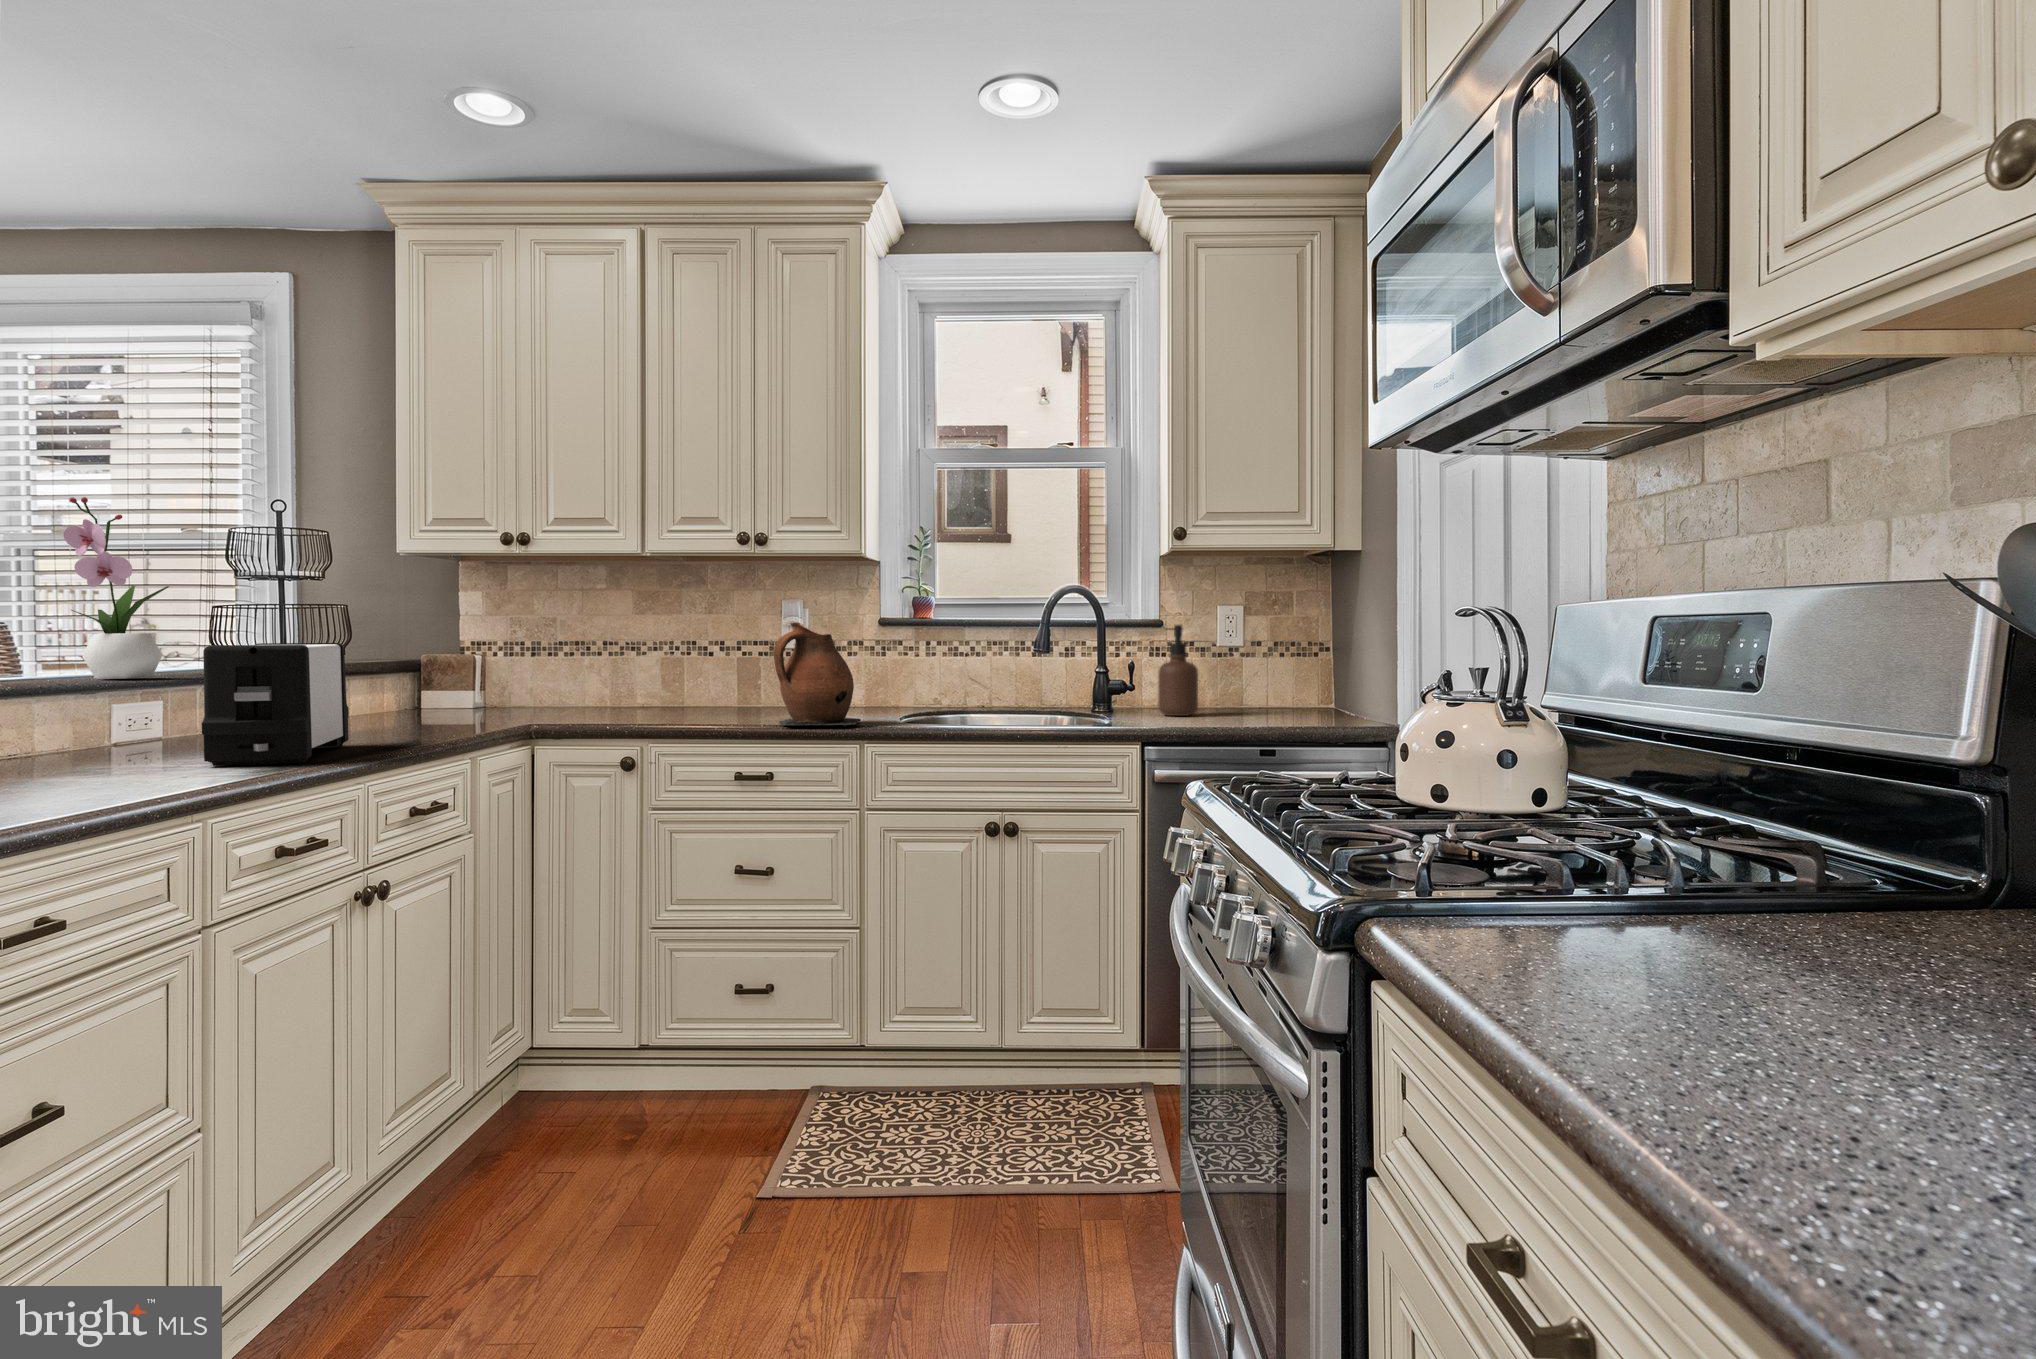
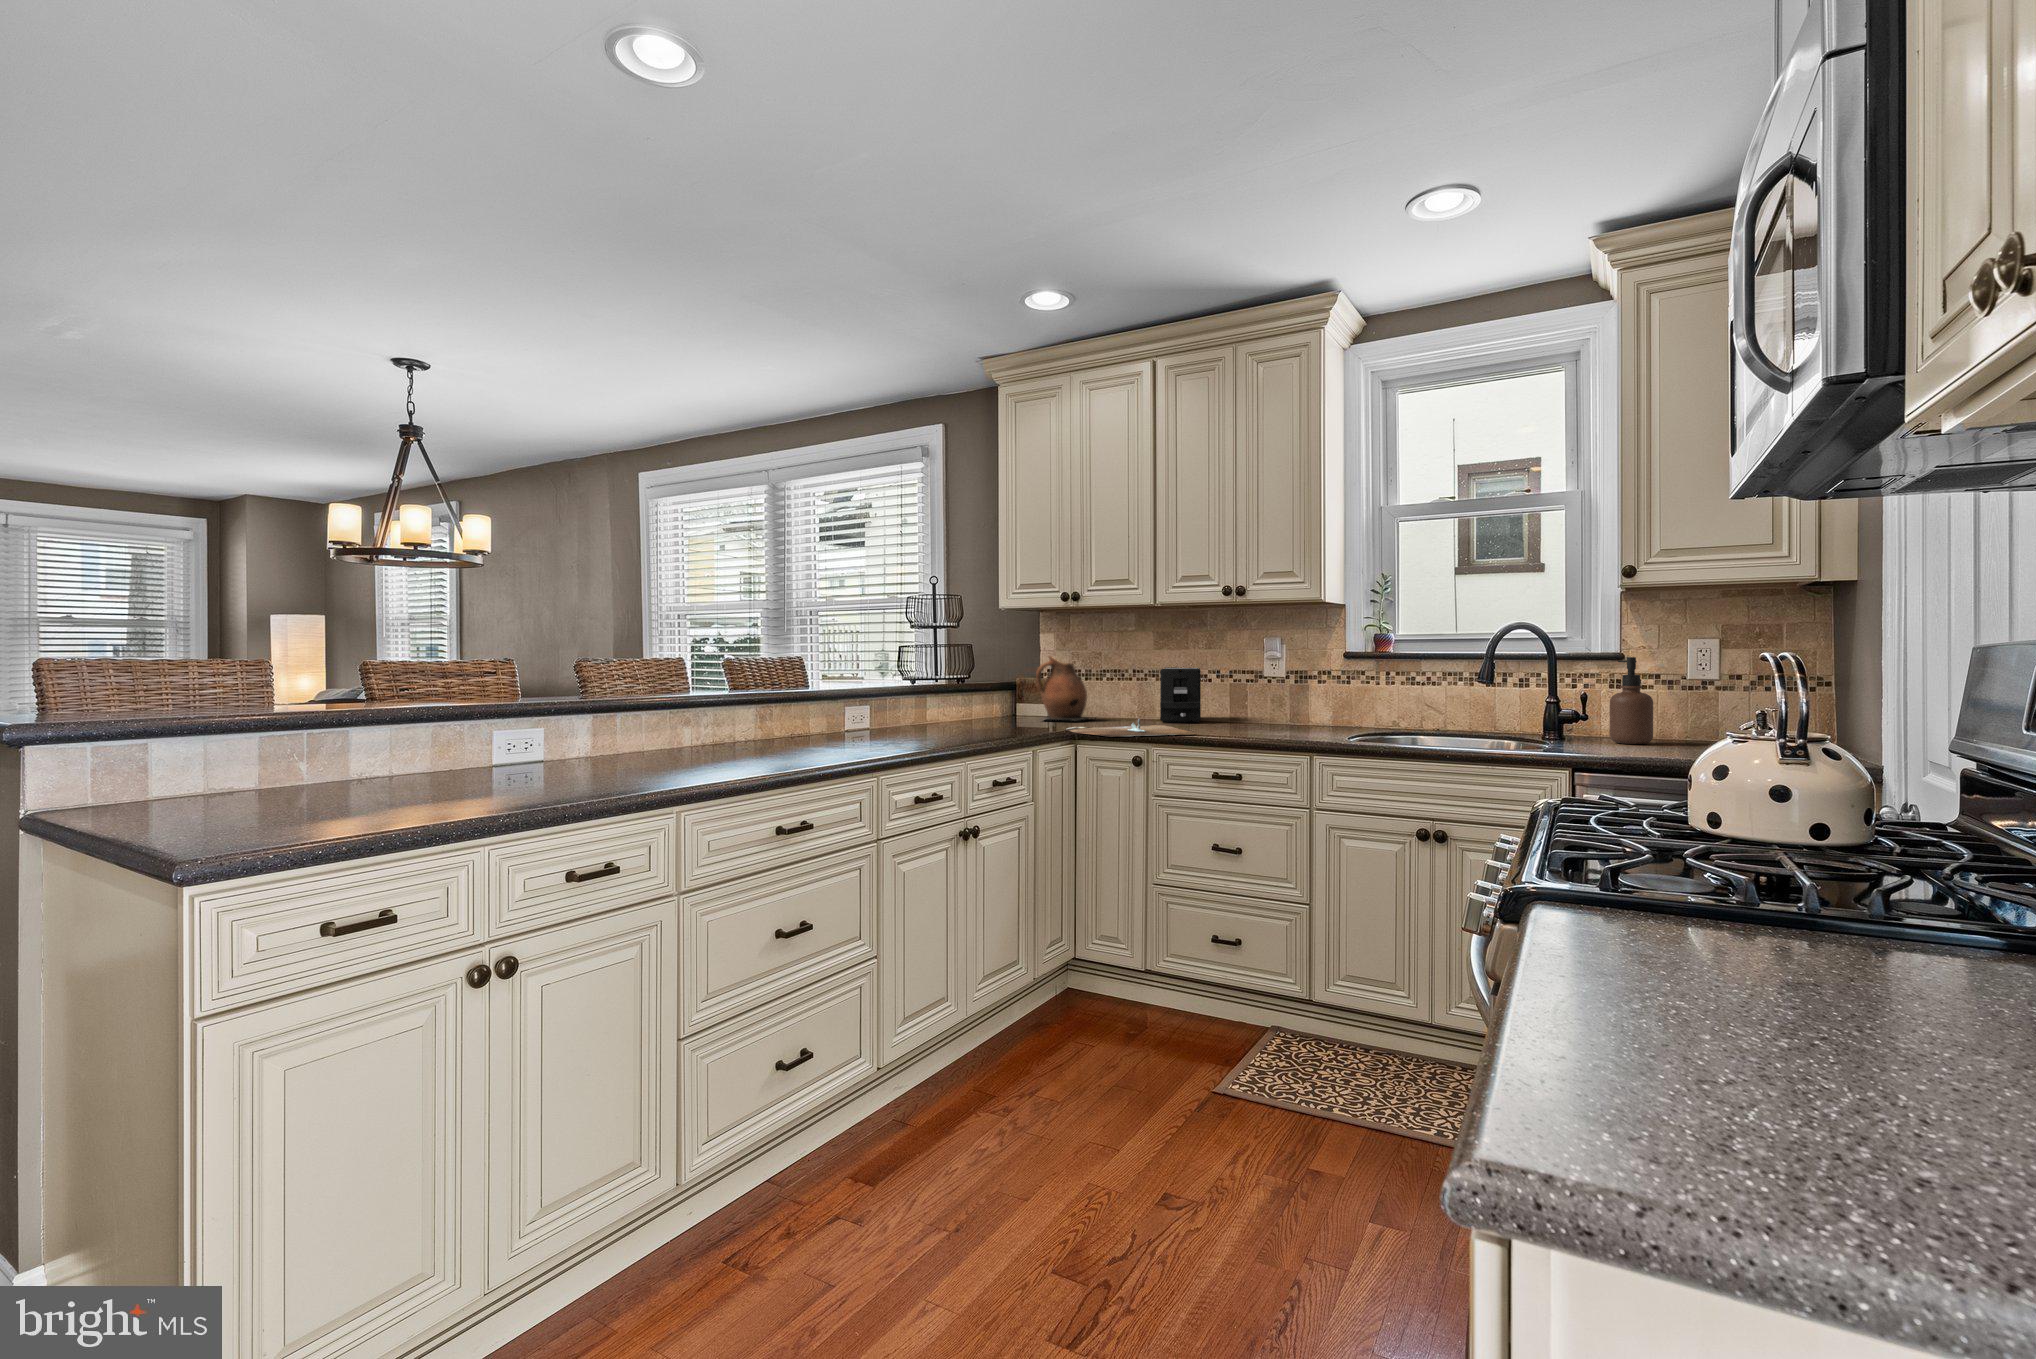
flower arrangement: present [63,497,169,679] -> none [821,585,871,693]
ceramic pitcher: present [774,622,861,727] -> present [1036,656,1092,721]
toaster: present [202,643,349,766] -> present [1160,667,1201,723]
cutting board: none [515,706,708,732] -> present [1065,719,1196,737]

